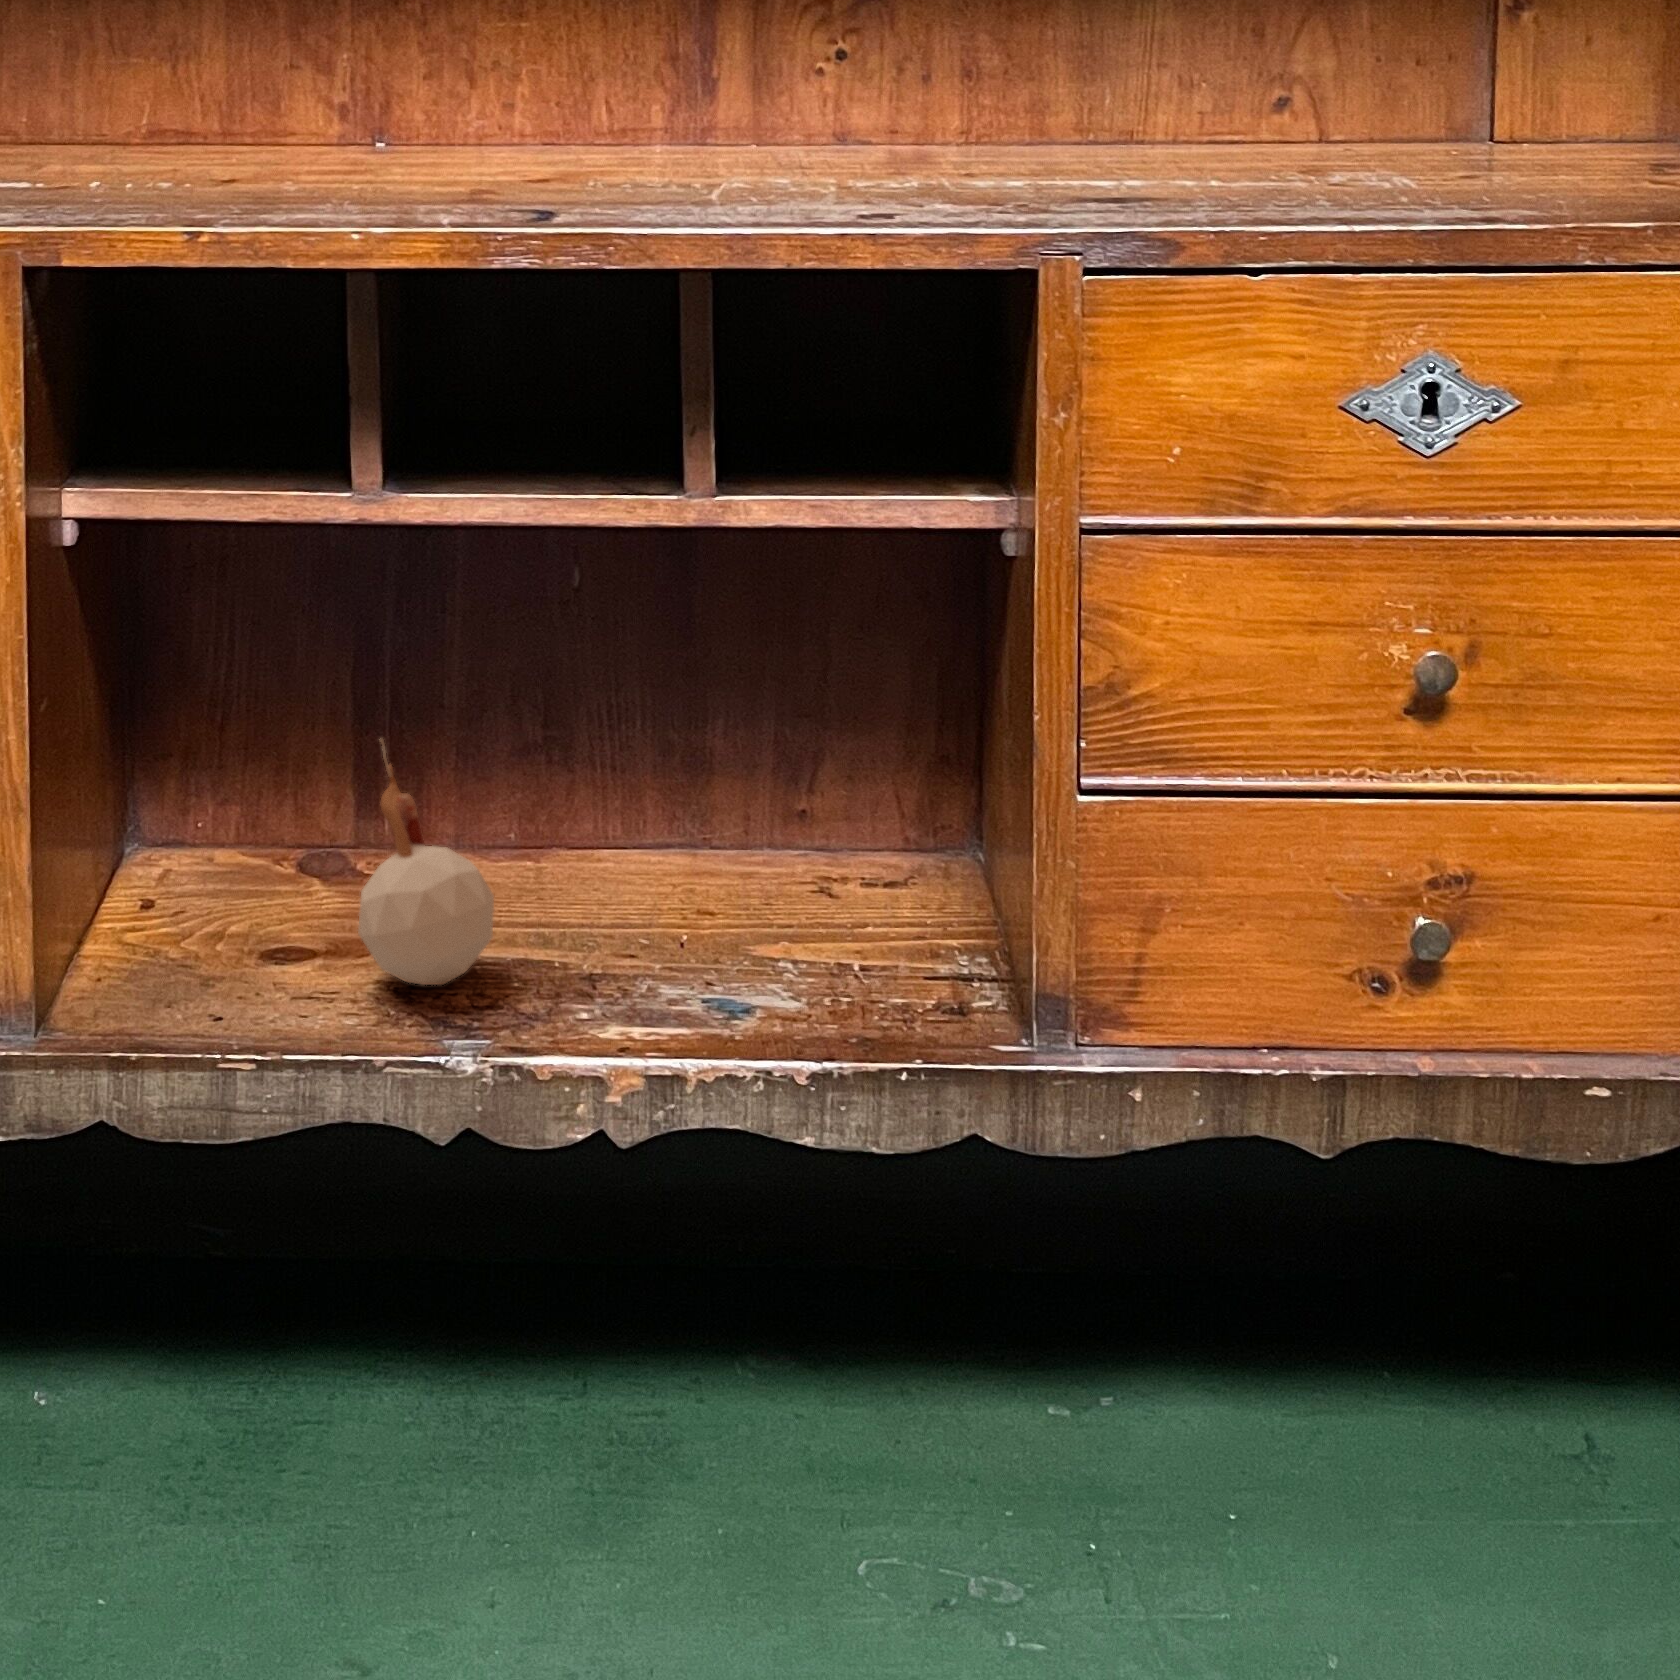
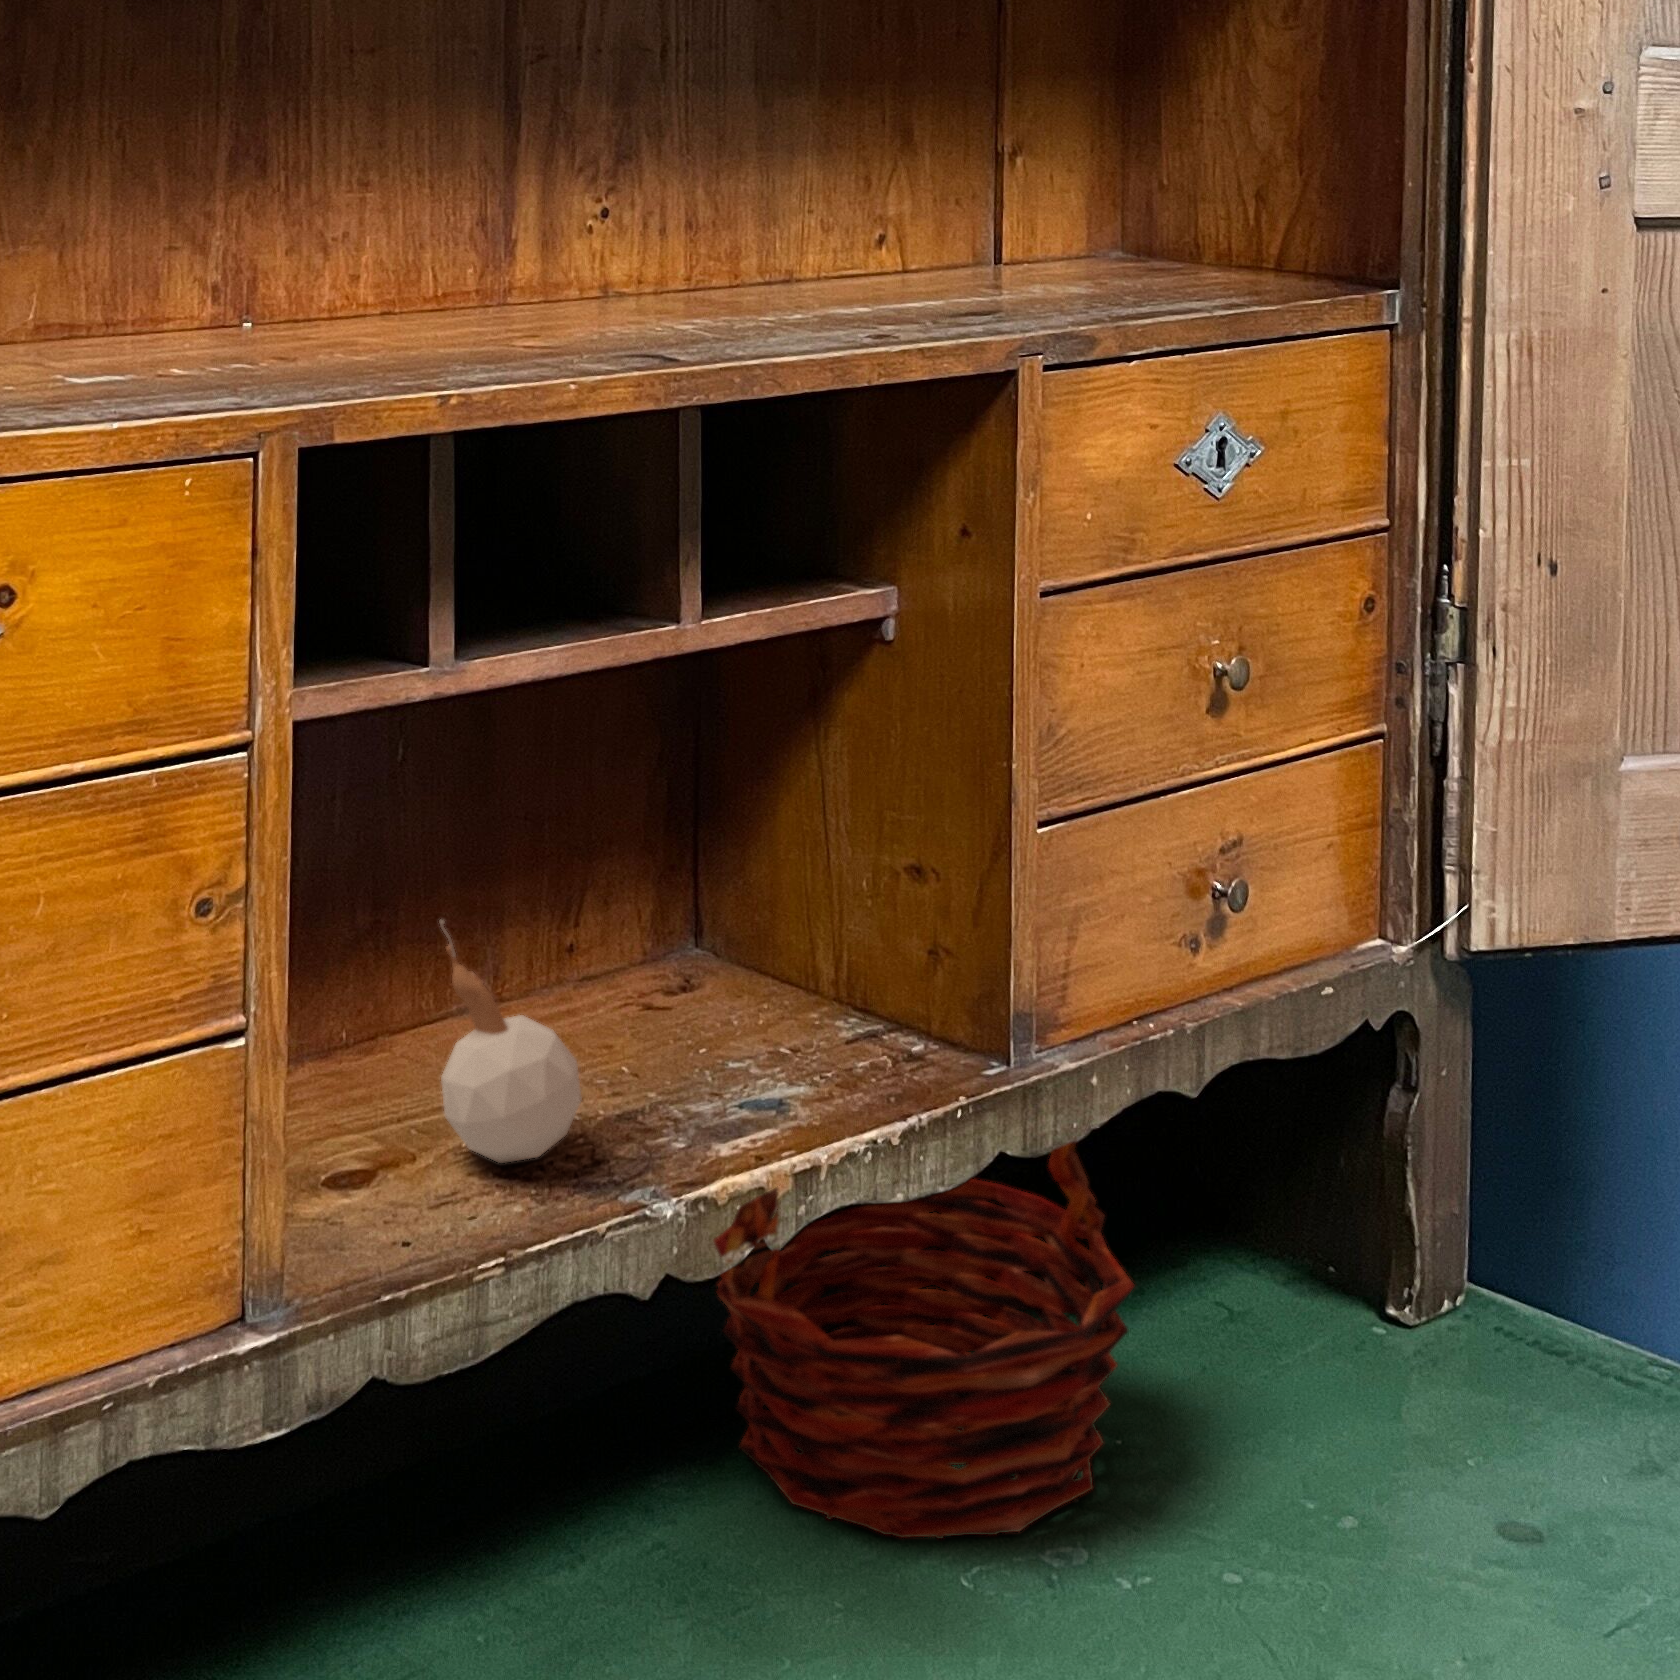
basket: none [771,968,1254,1546] -> present [714,1141,1134,1539]

